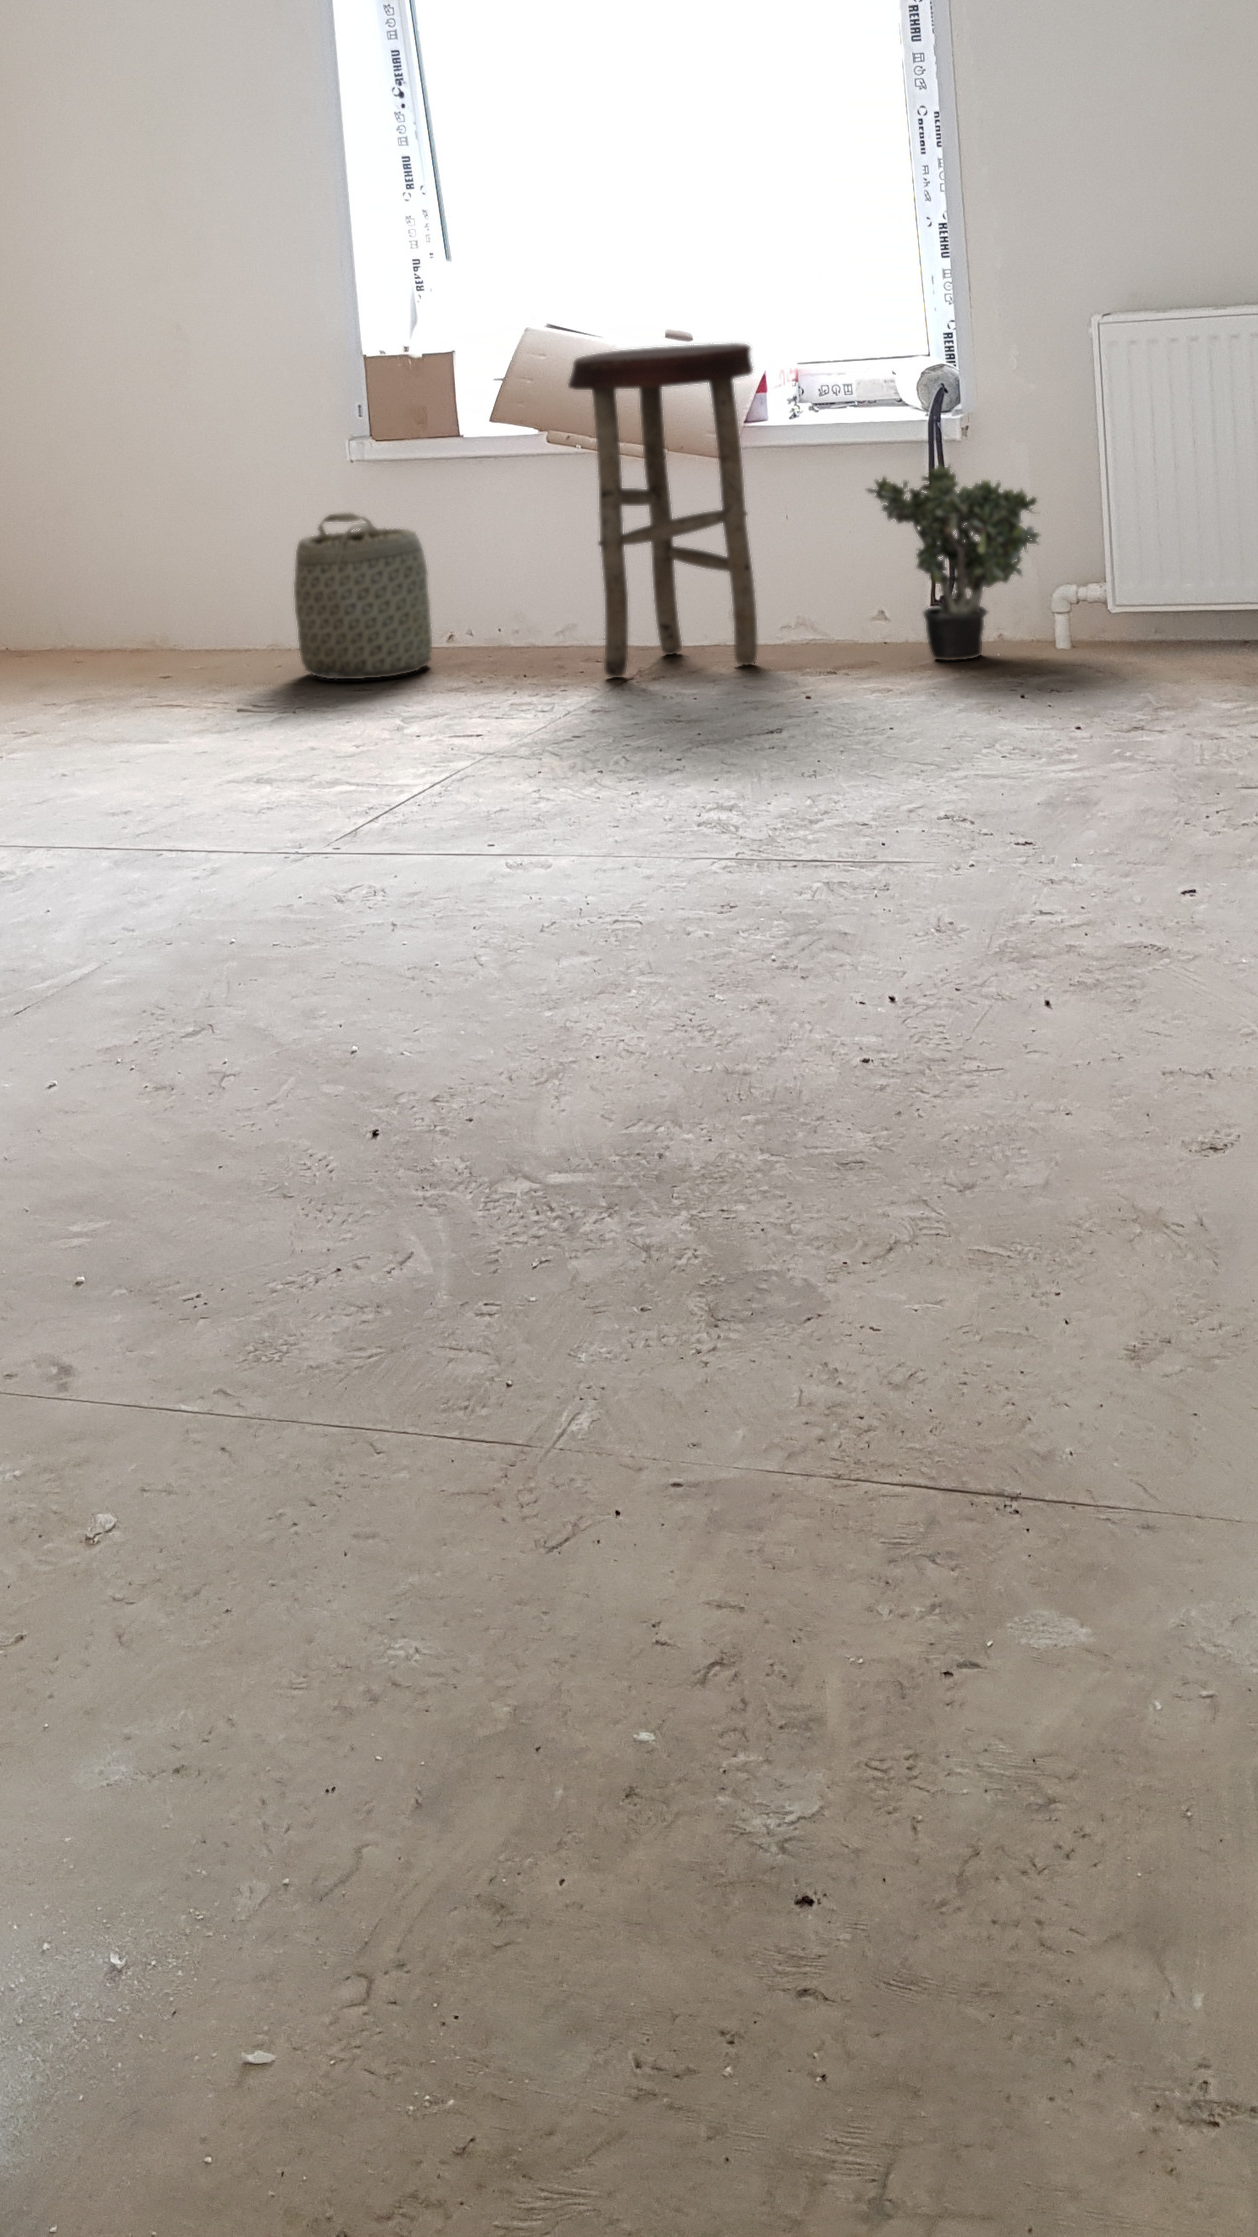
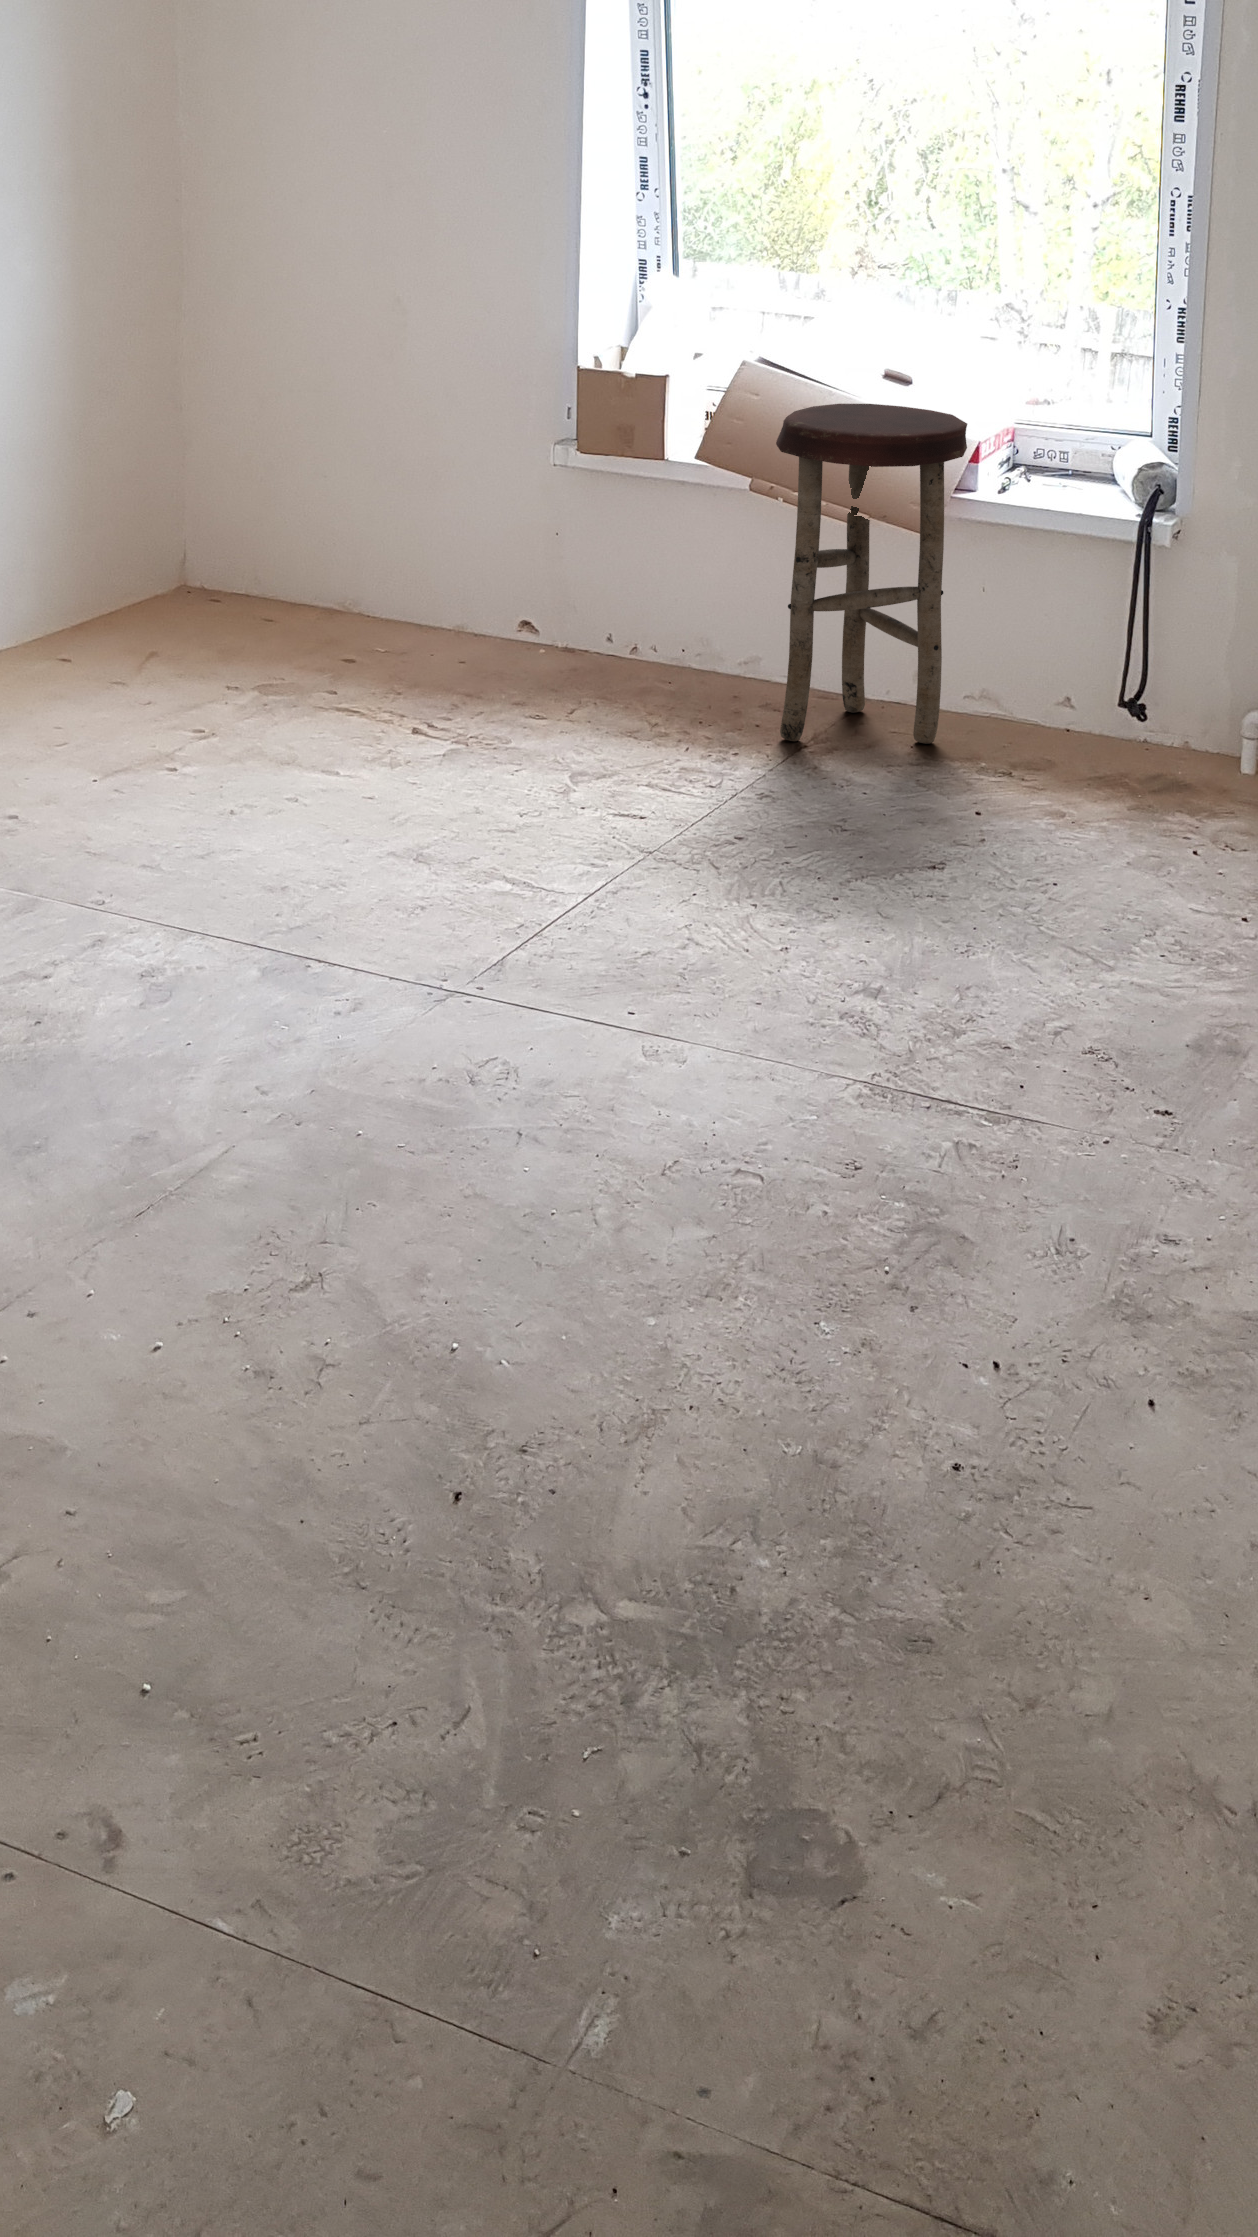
potted plant: present [867,466,1039,661] -> none [1065,573,1241,773]
basket: present [294,513,432,679] -> none [483,526,618,700]

